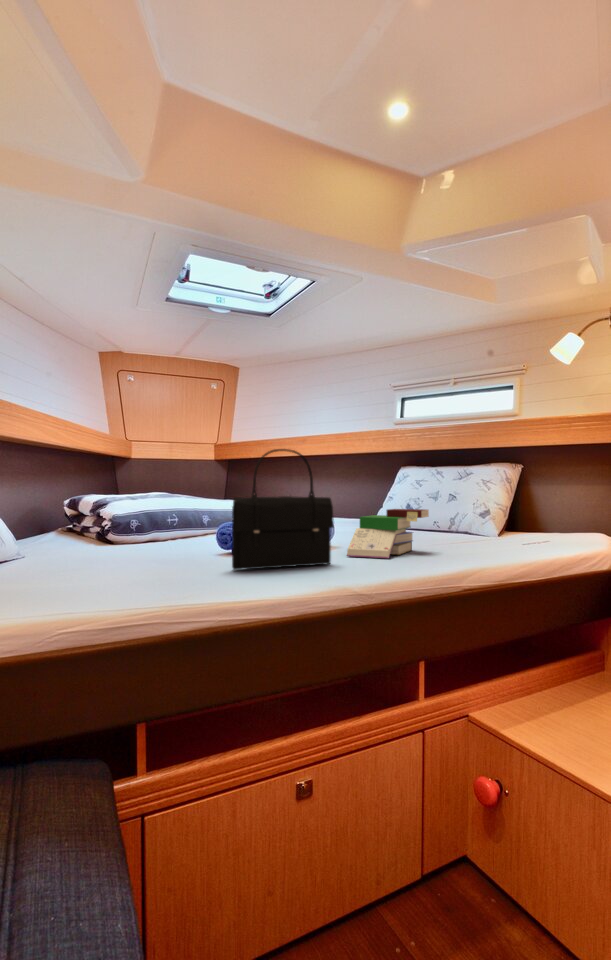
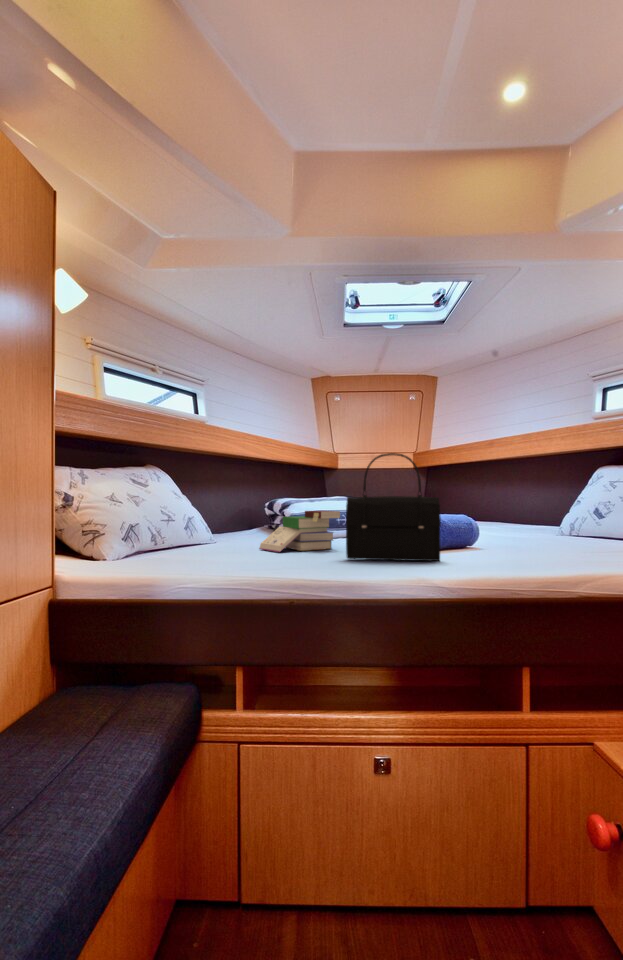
book: present [347,509,429,558] -> present [259,511,340,552]

